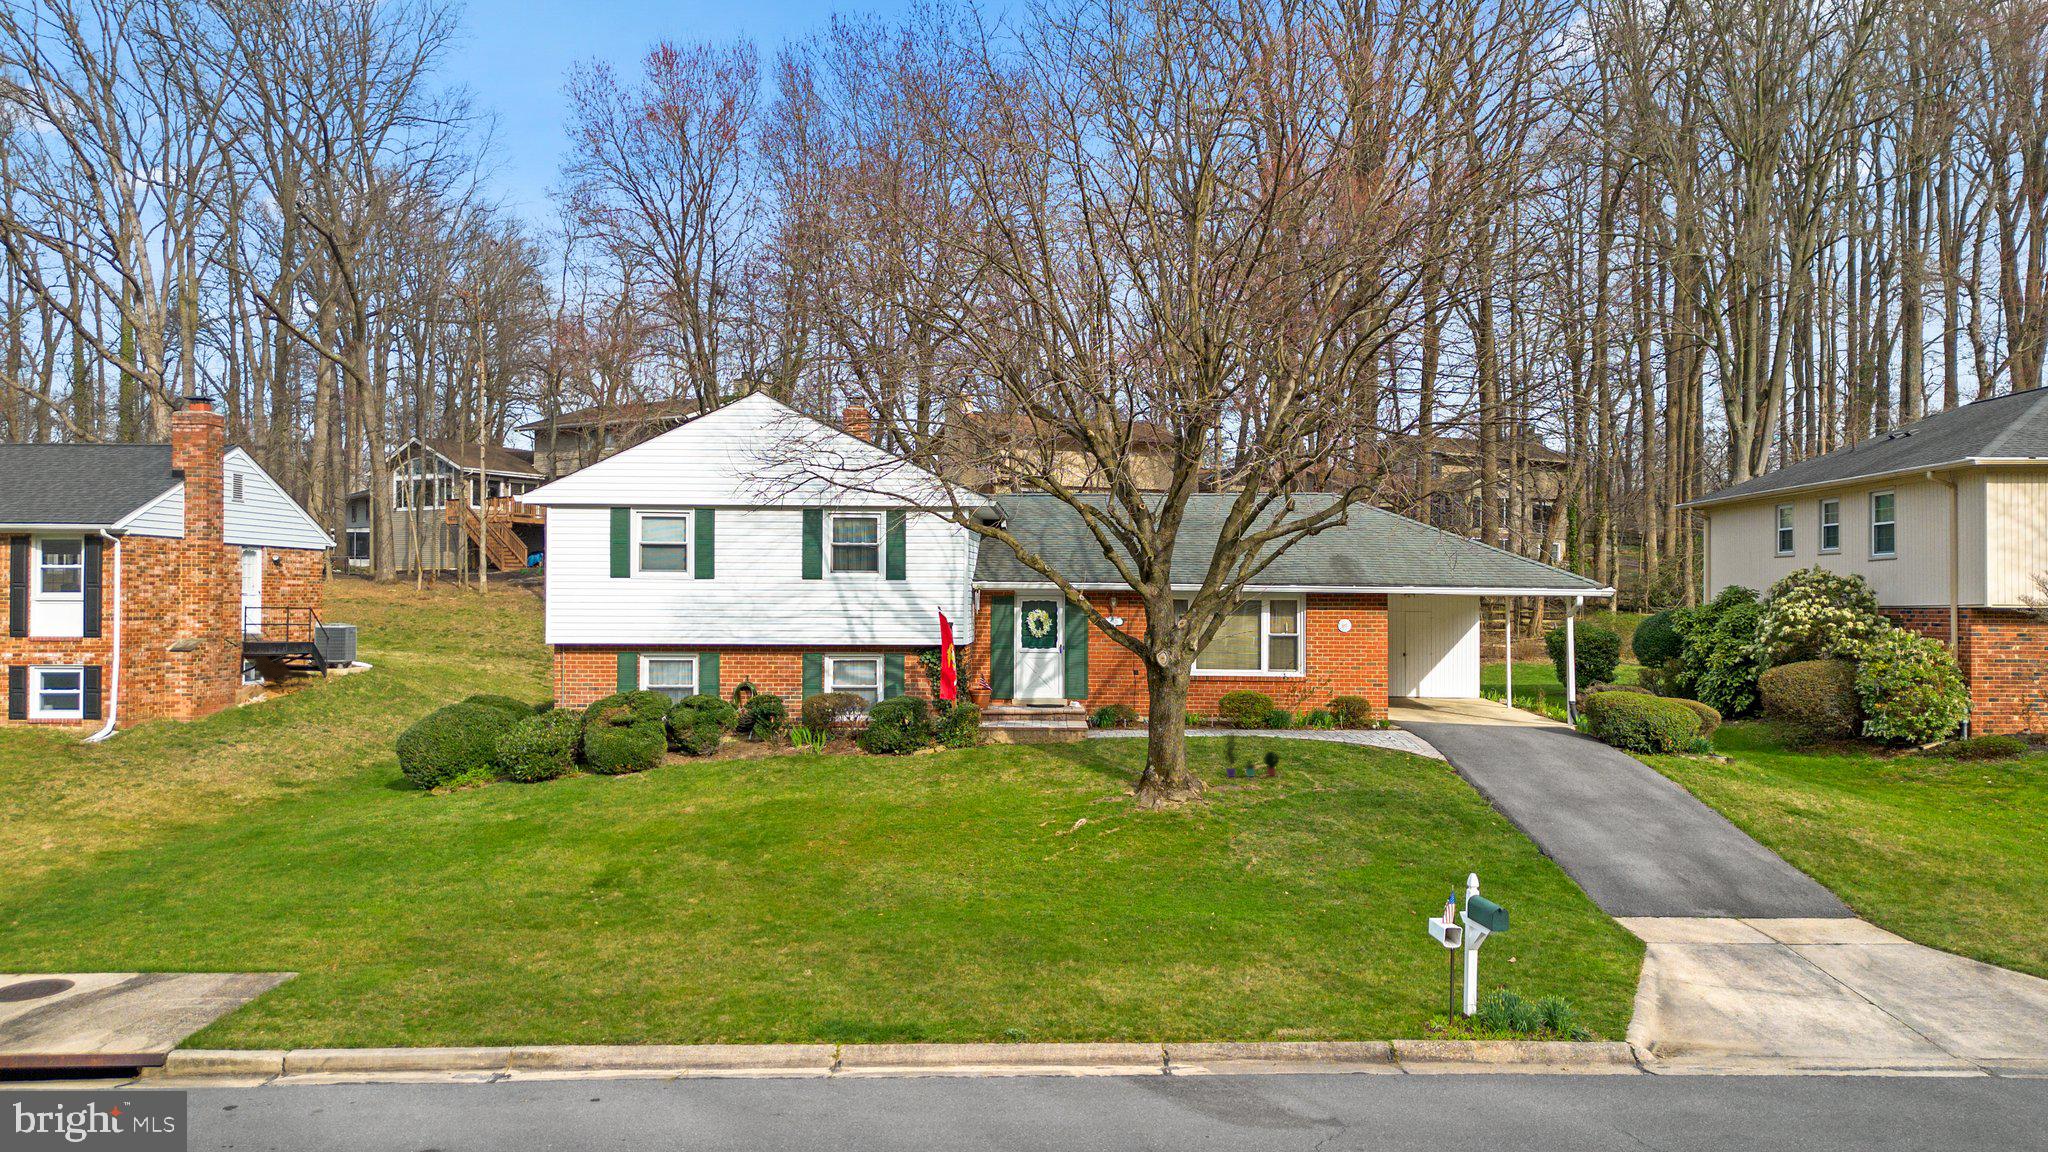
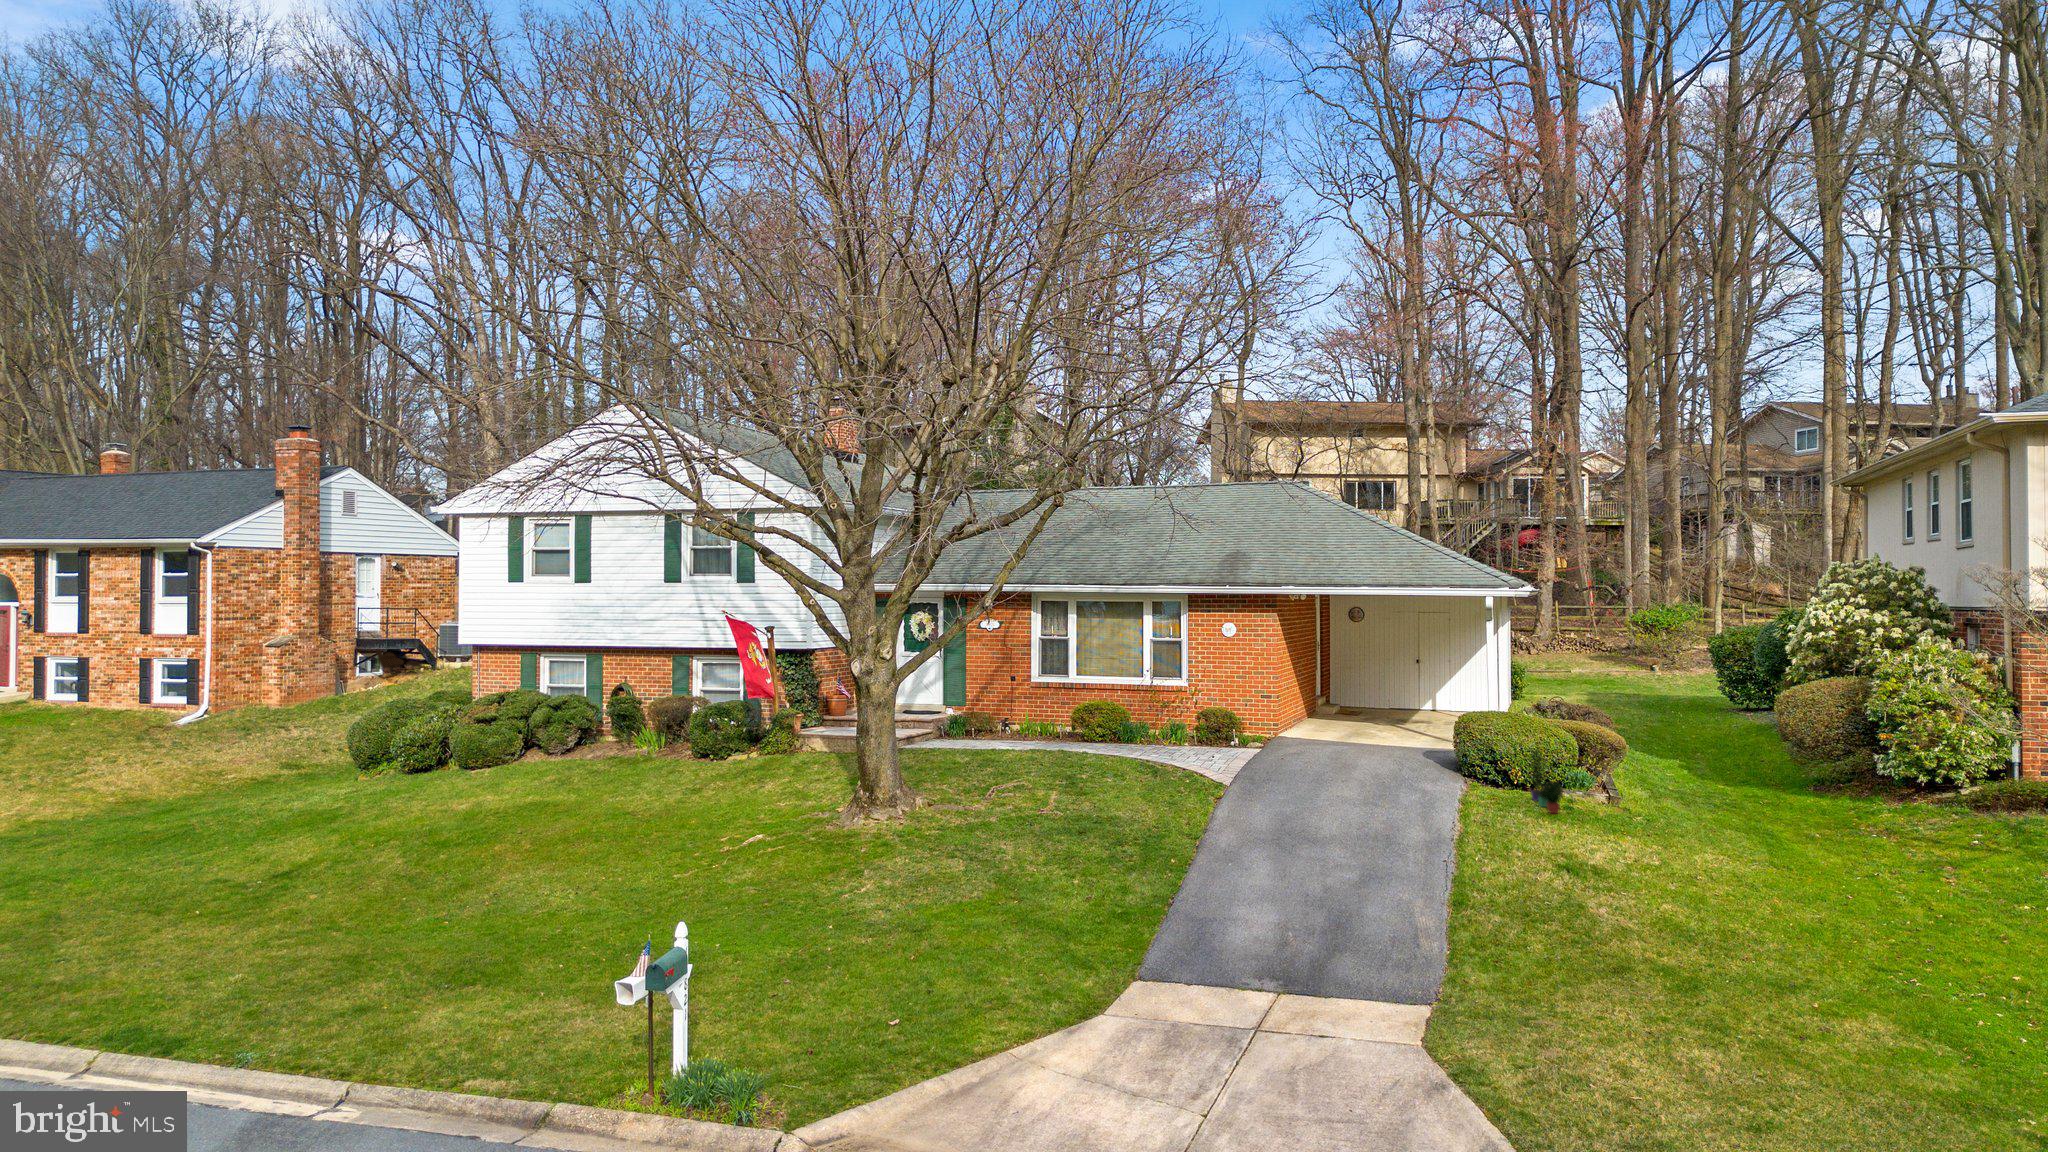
potted plant: present [1223,733,1279,777] -> present [1528,749,1563,813]

